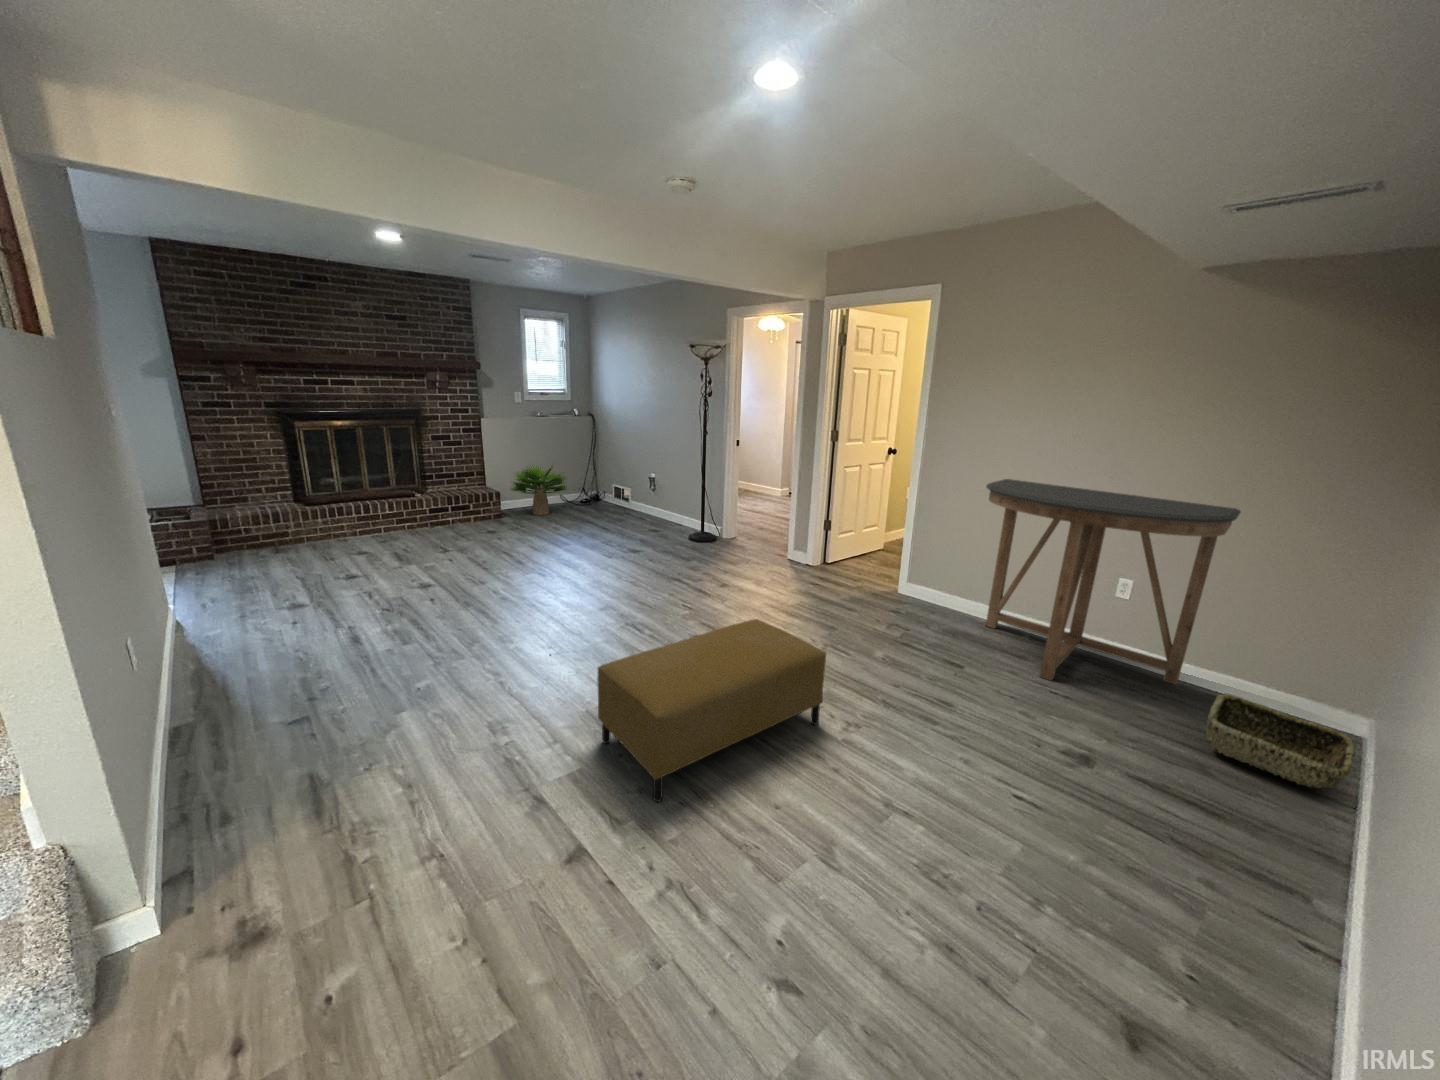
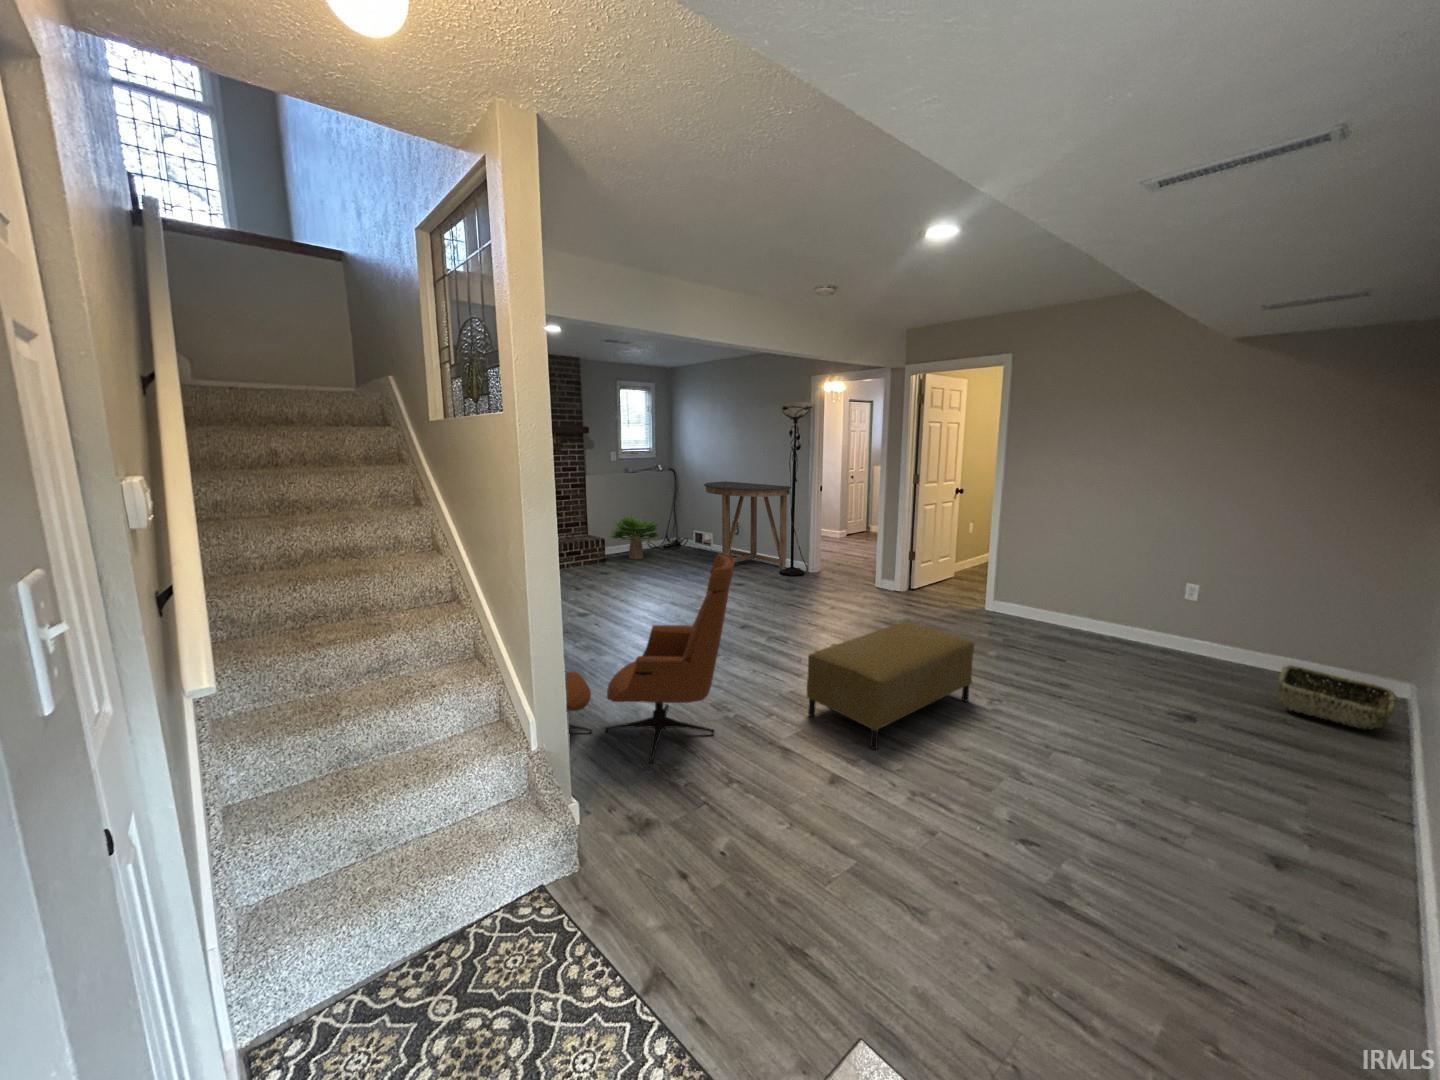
console table: present [986,479,1241,684] -> present [704,481,791,569]
lounge chair: none [169,531,478,818] -> present [566,554,734,763]

